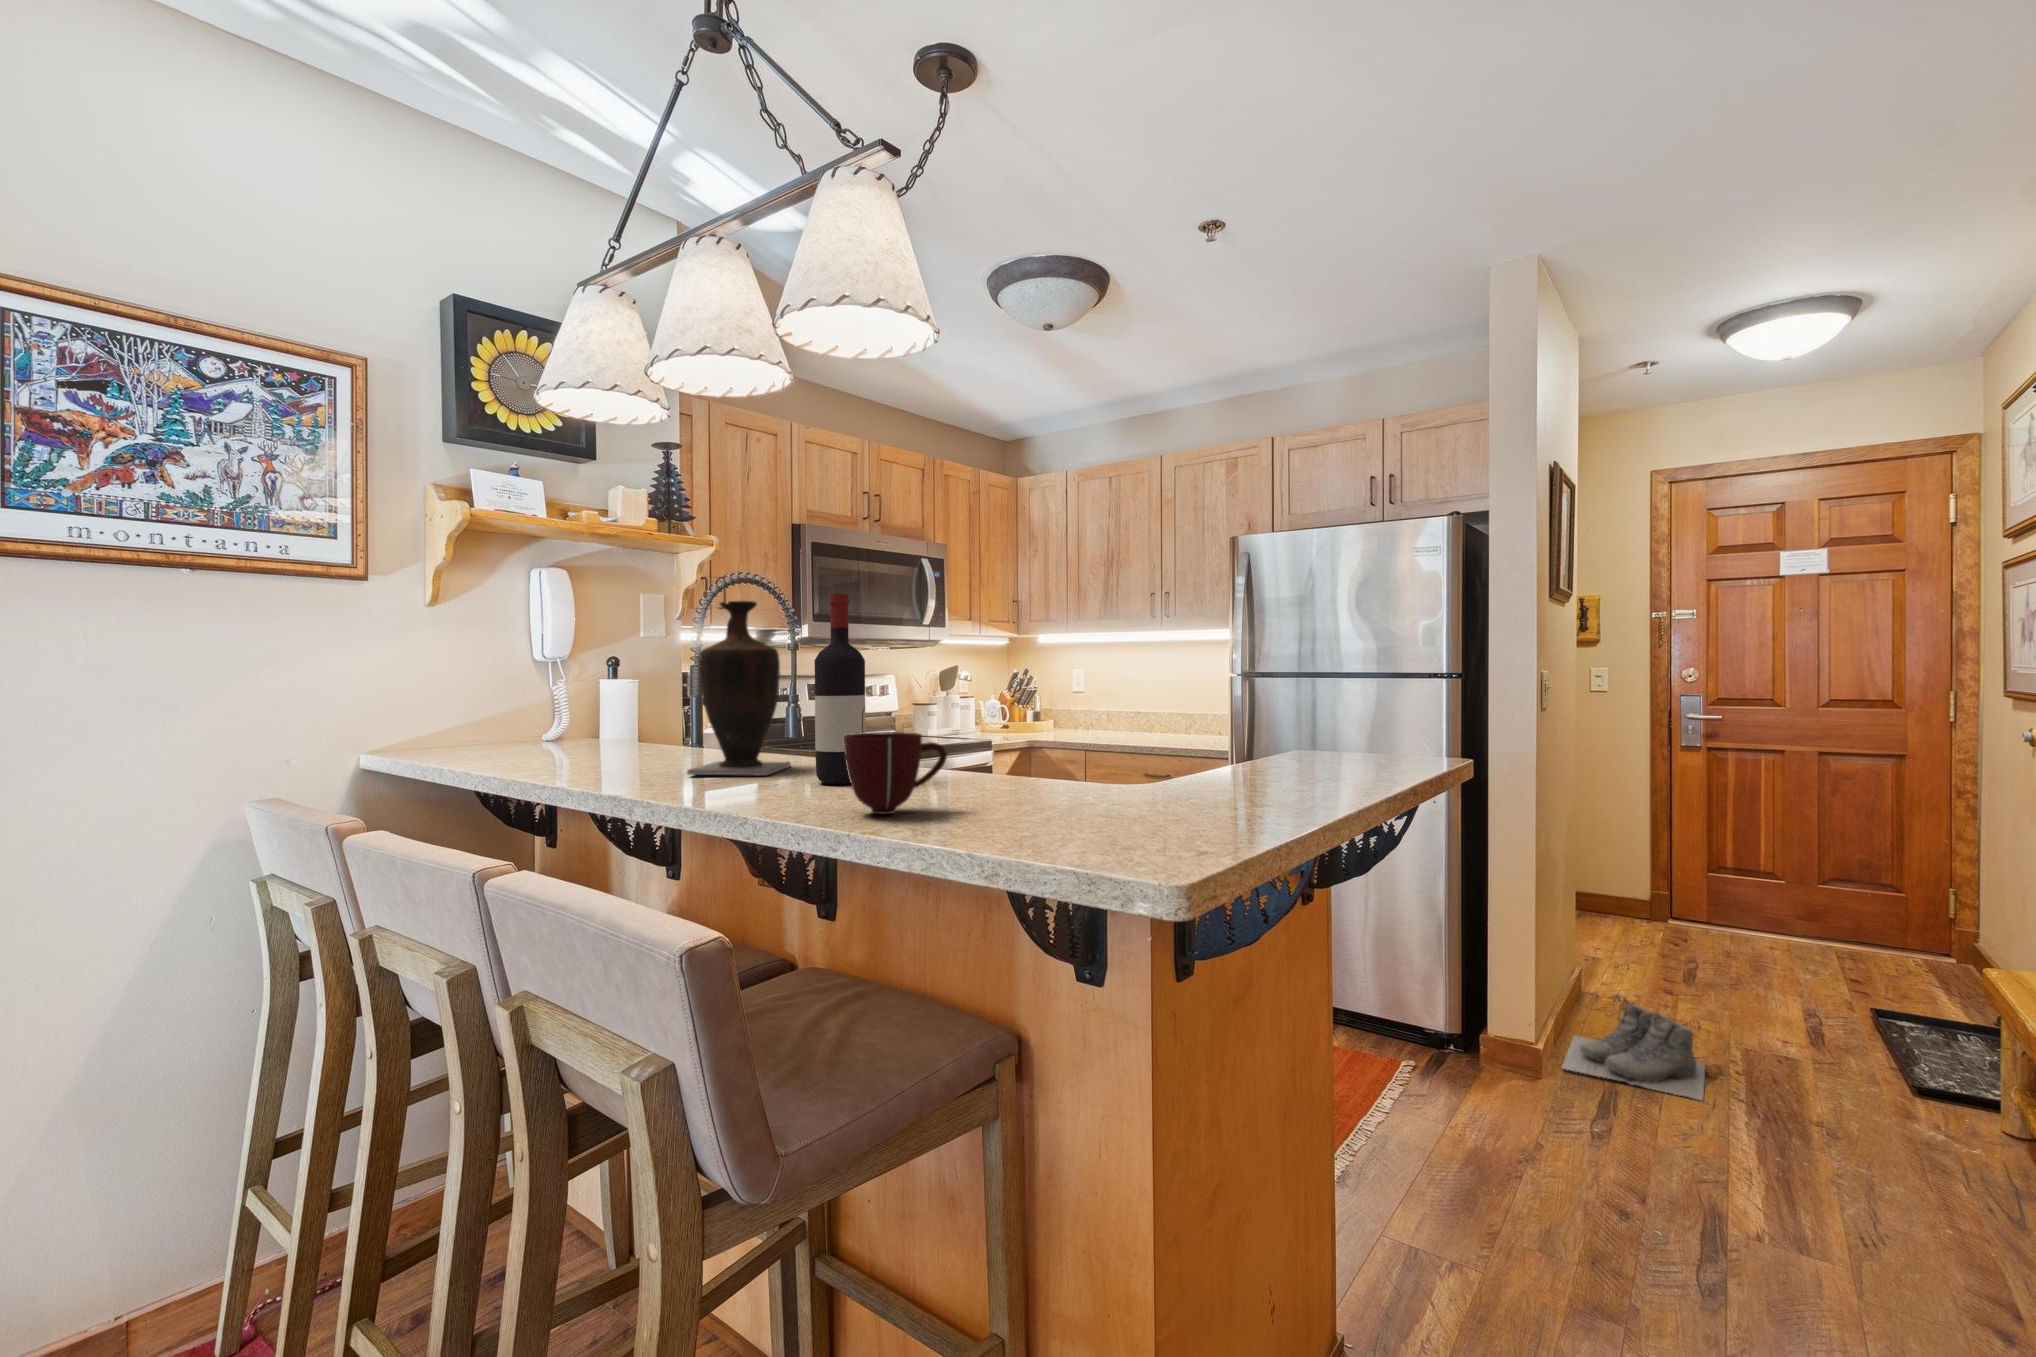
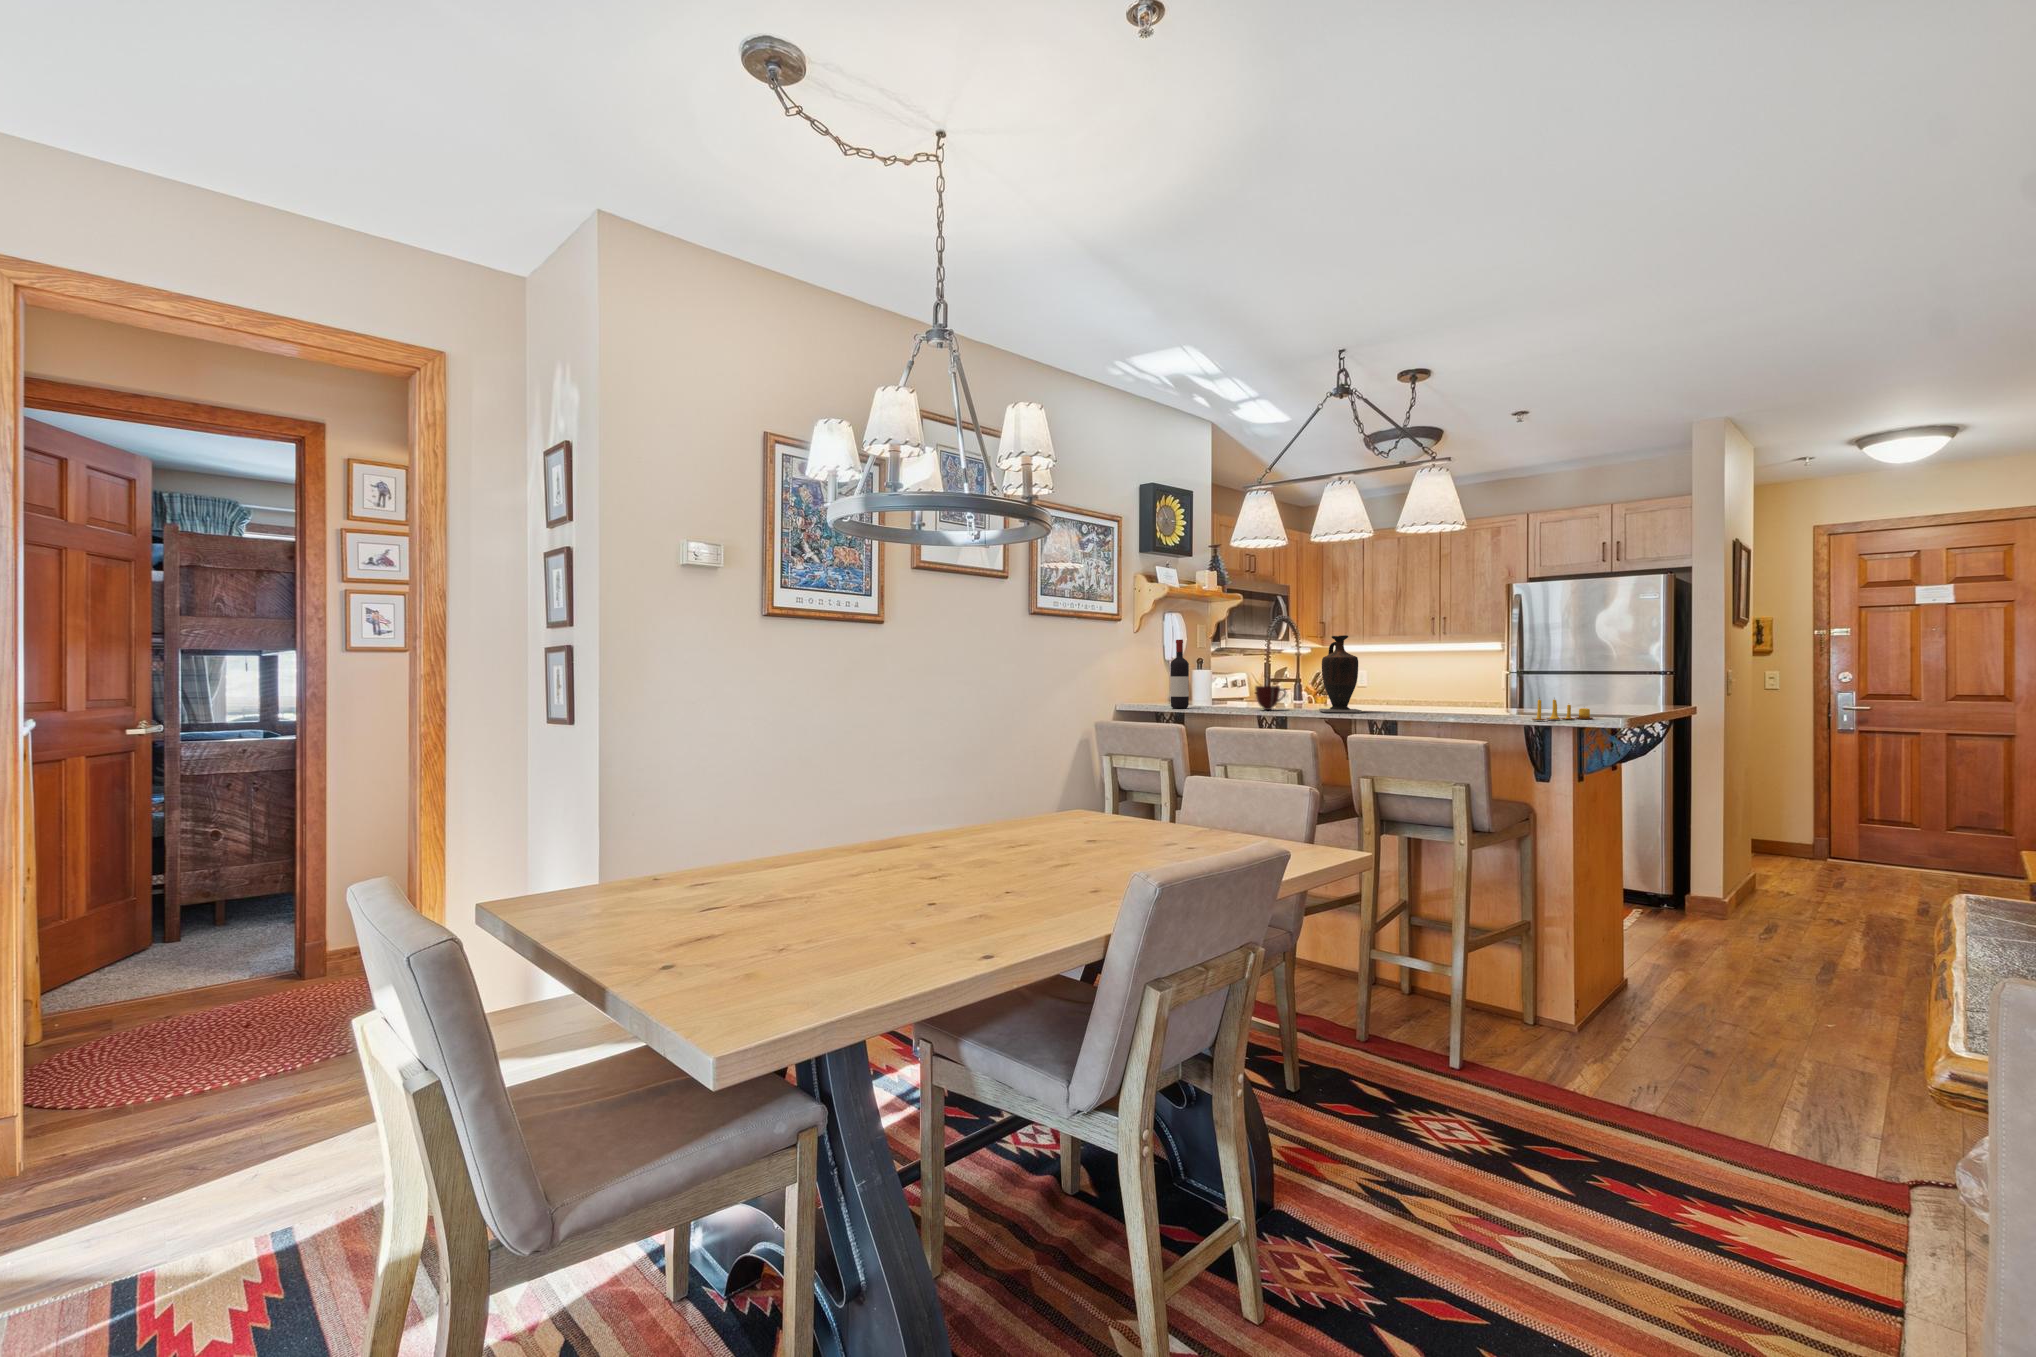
wine bottle: present [814,594,866,784] -> present [1170,640,1189,708]
mug: present [845,732,947,814] -> present [1255,686,1286,710]
candle: none [1019,758,1201,827] -> present [1532,699,1593,720]
boots: present [1562,1004,1705,1101] -> none [1741,880,1840,932]

